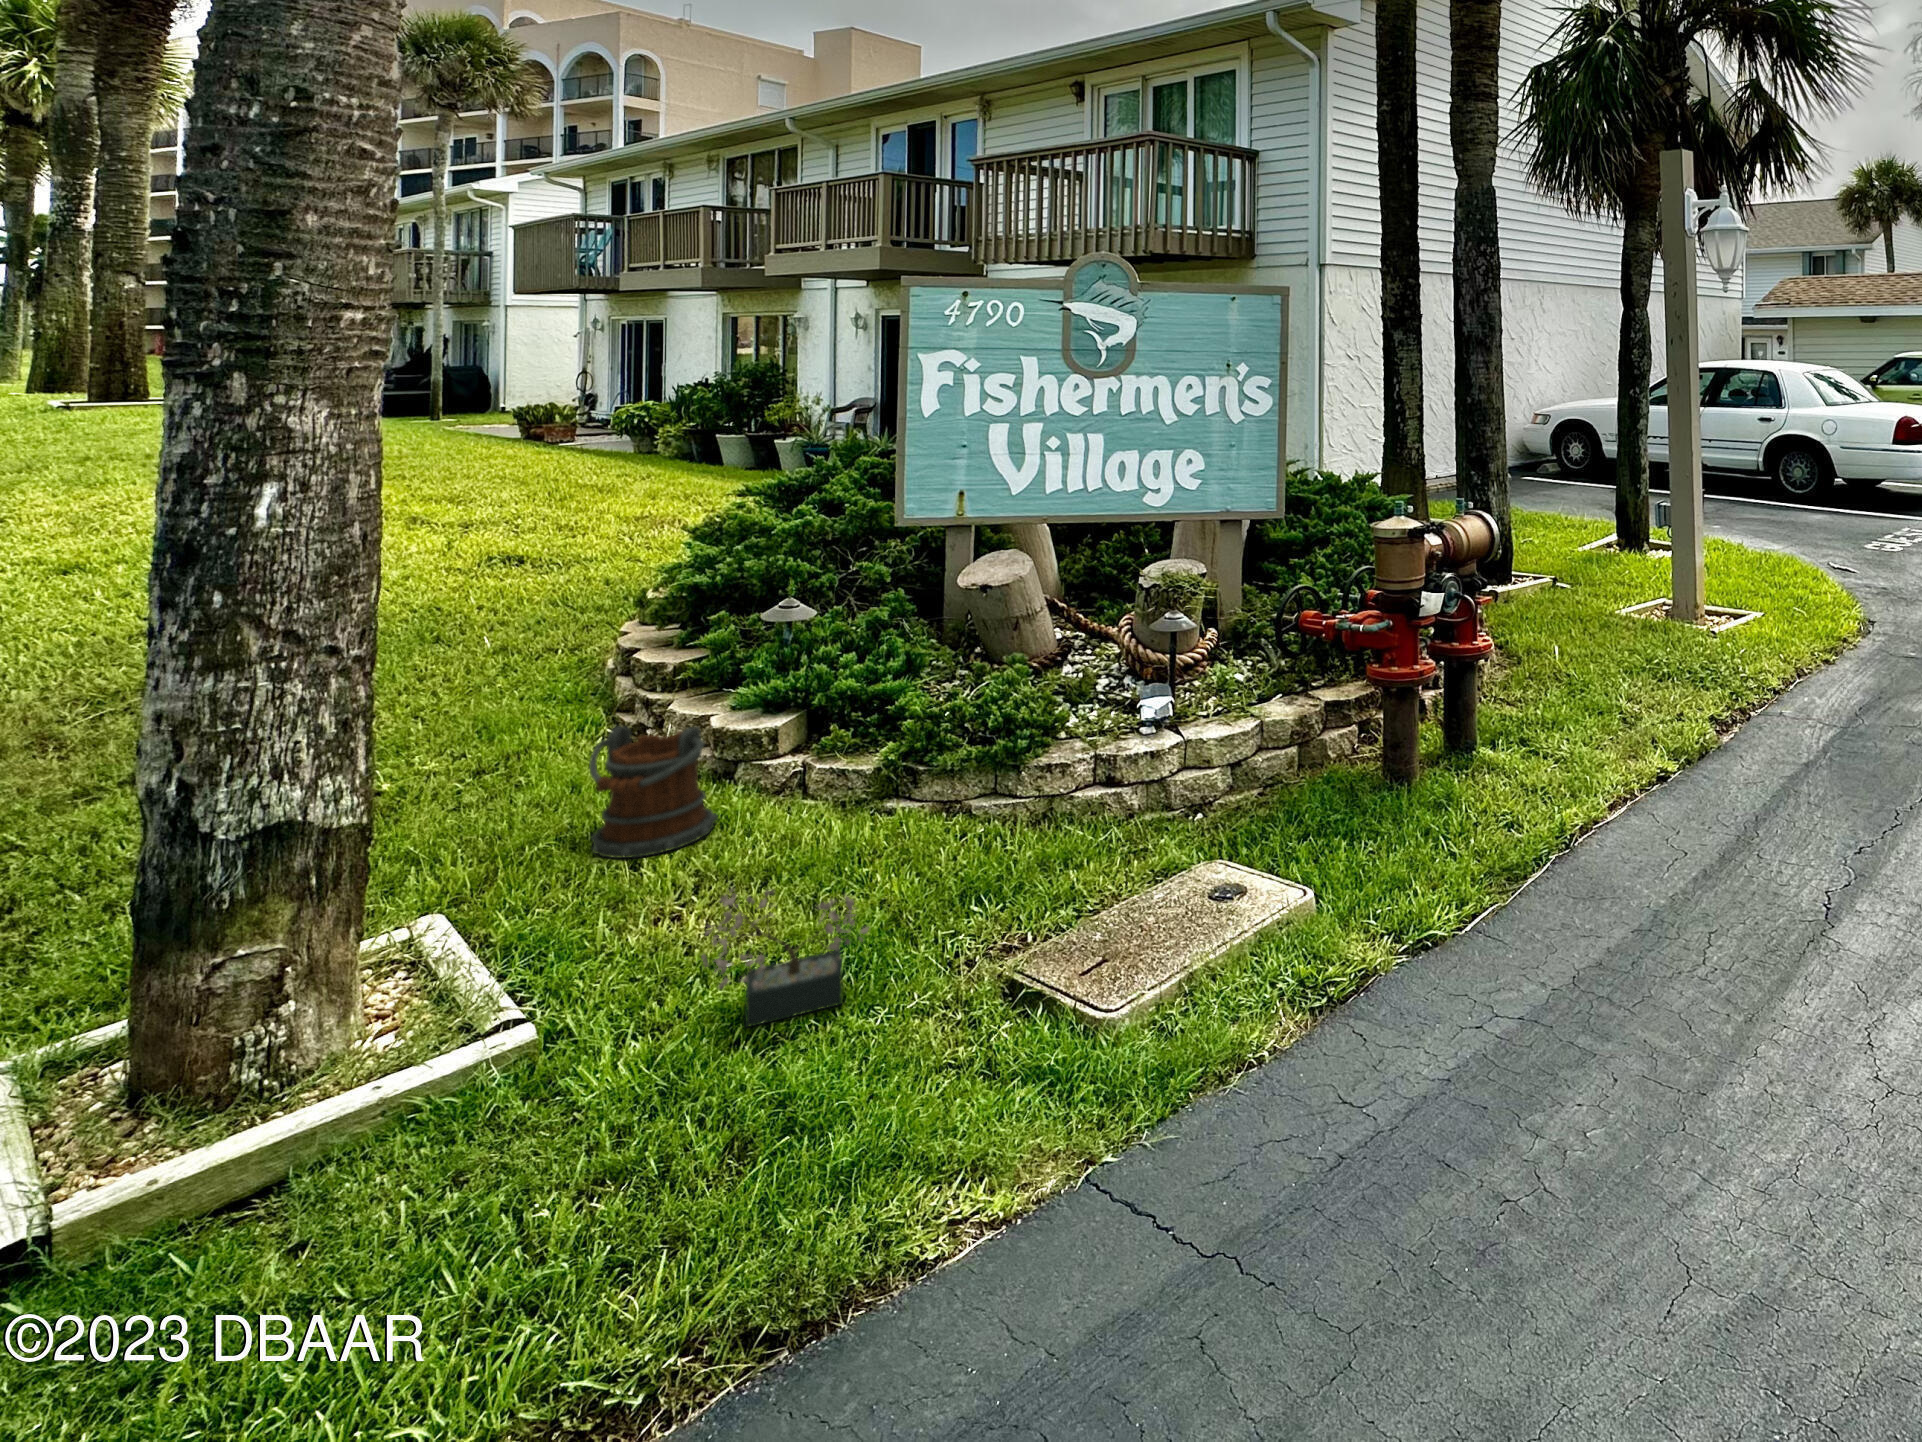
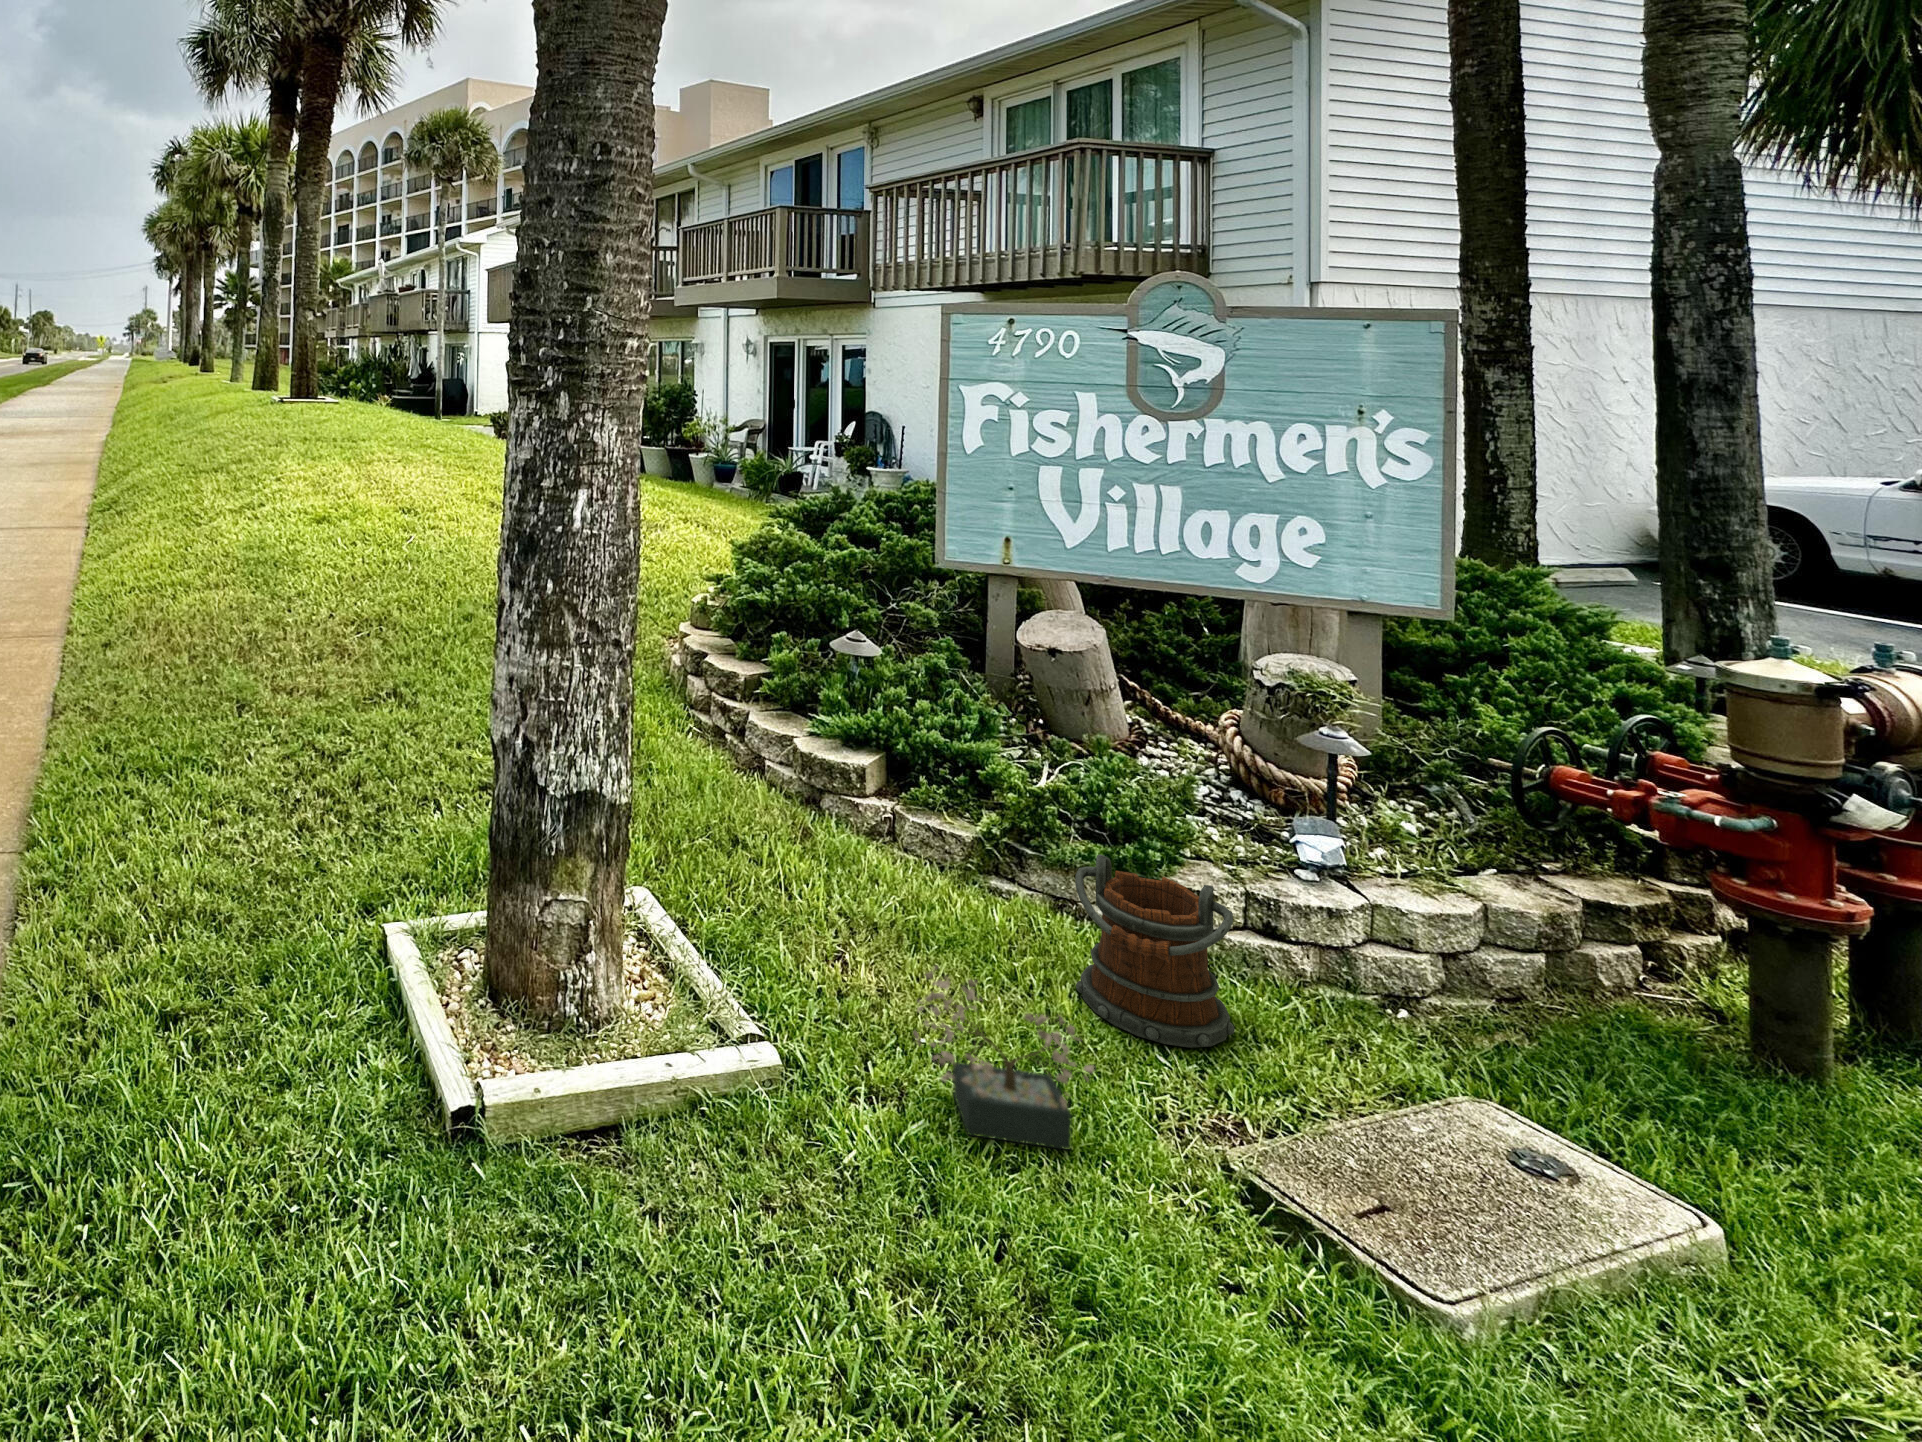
bucket: present [589,726,718,858] -> present [1075,855,1235,1048]

